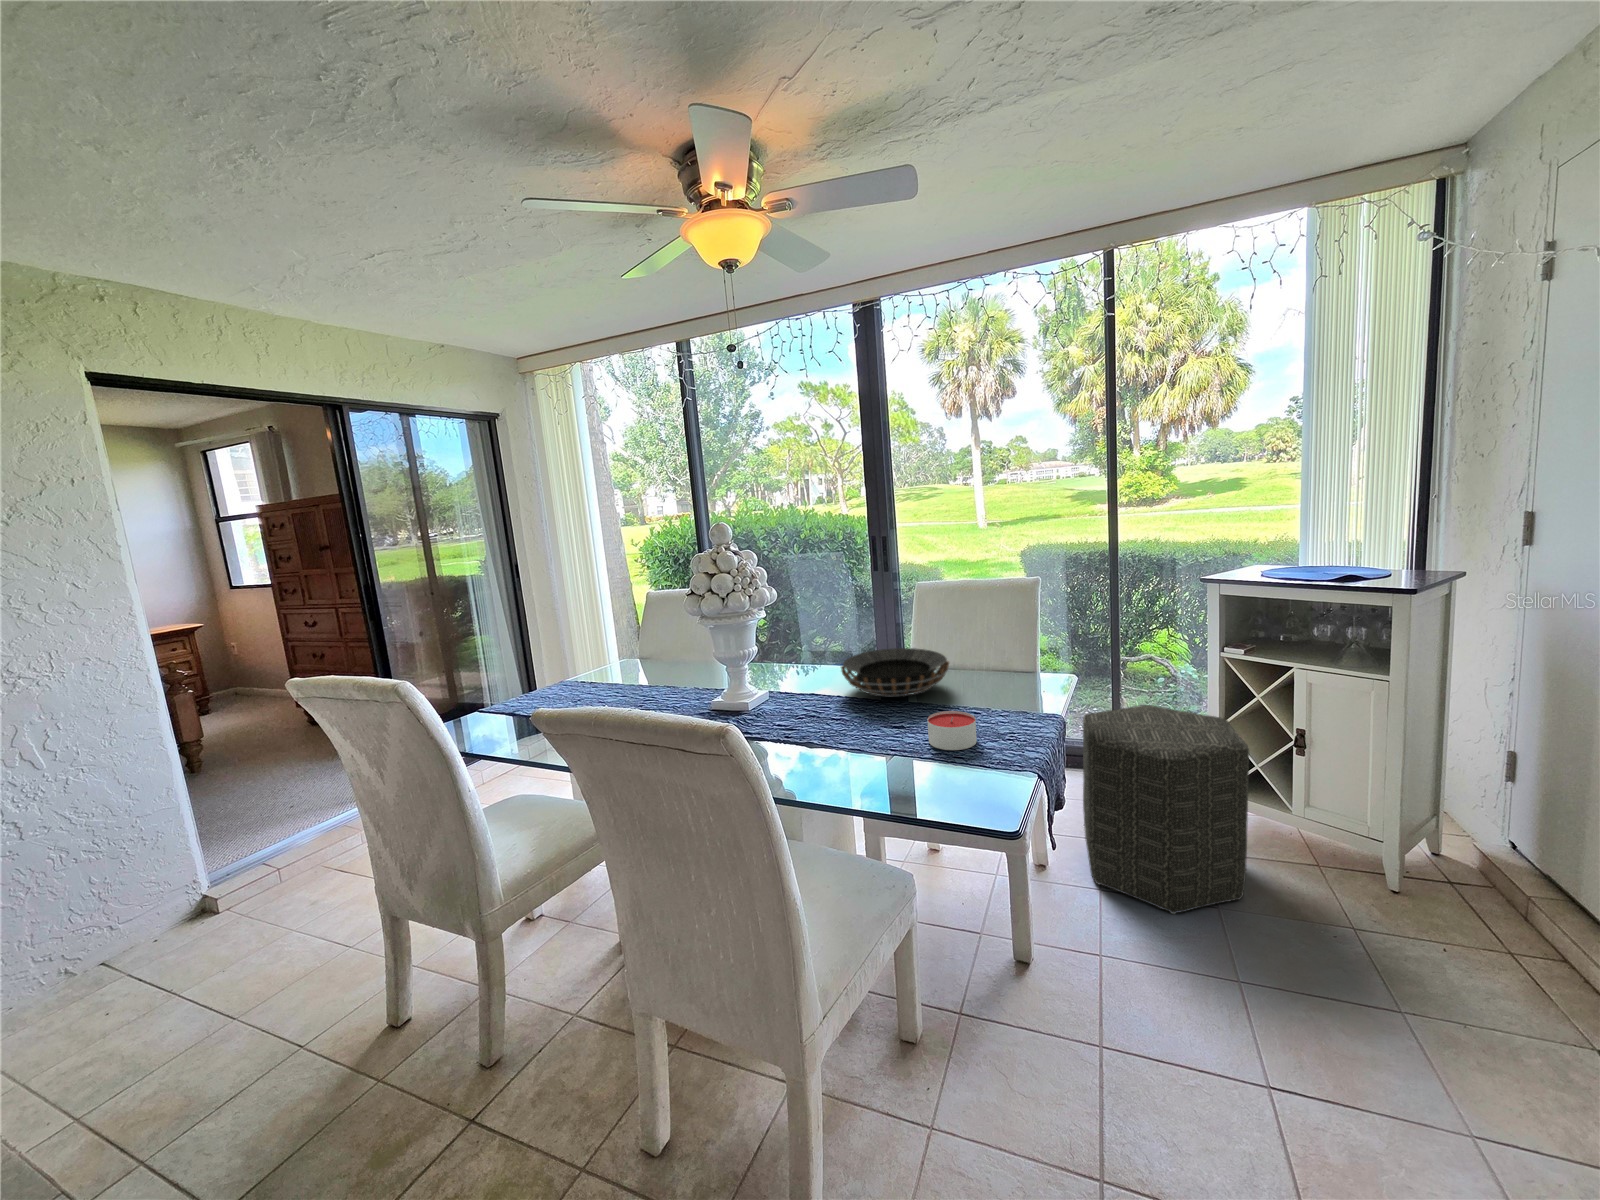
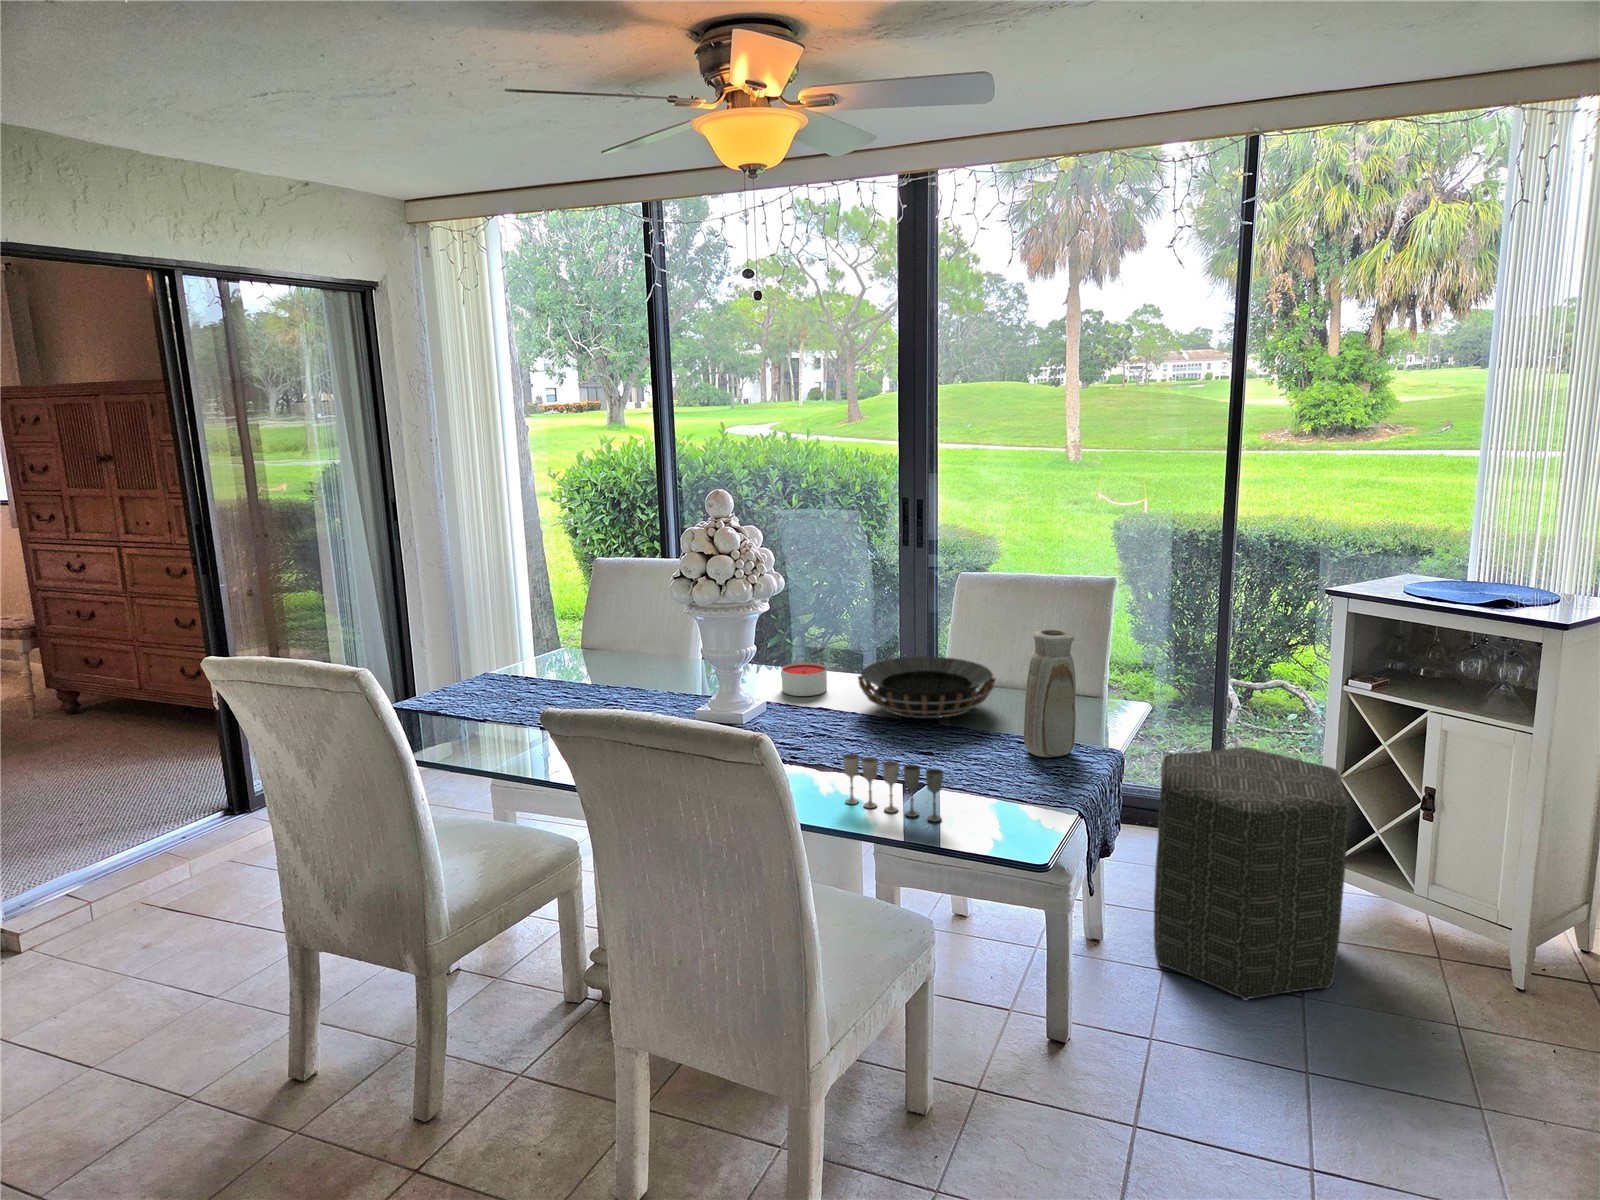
vase: none [977,618,1020,724] -> present [1024,630,1076,757]
candle: present [927,711,977,750] -> present [782,662,827,696]
wine glass: none [826,731,914,789] -> present [843,754,943,821]

